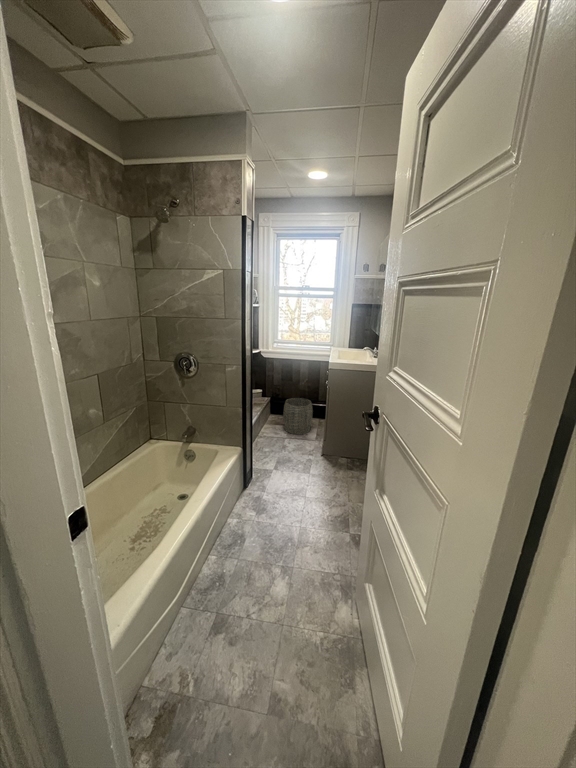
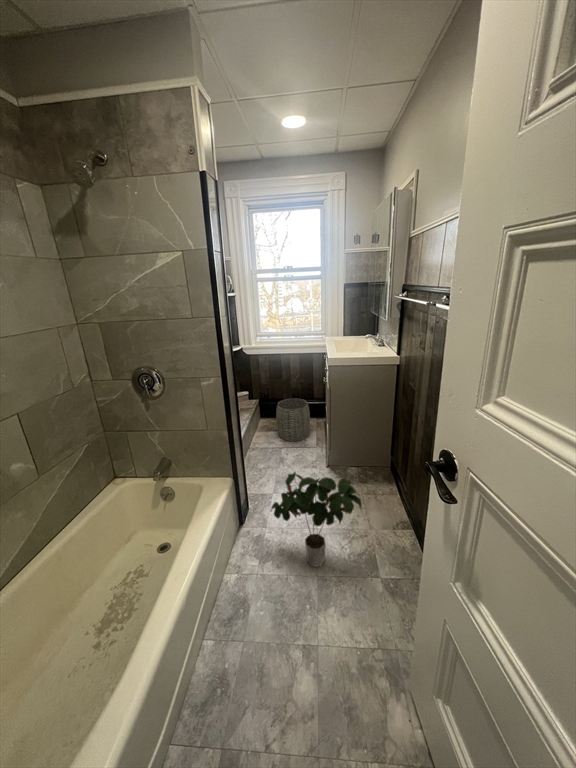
potted plant: none [269,443,339,521] -> present [271,472,362,567]

